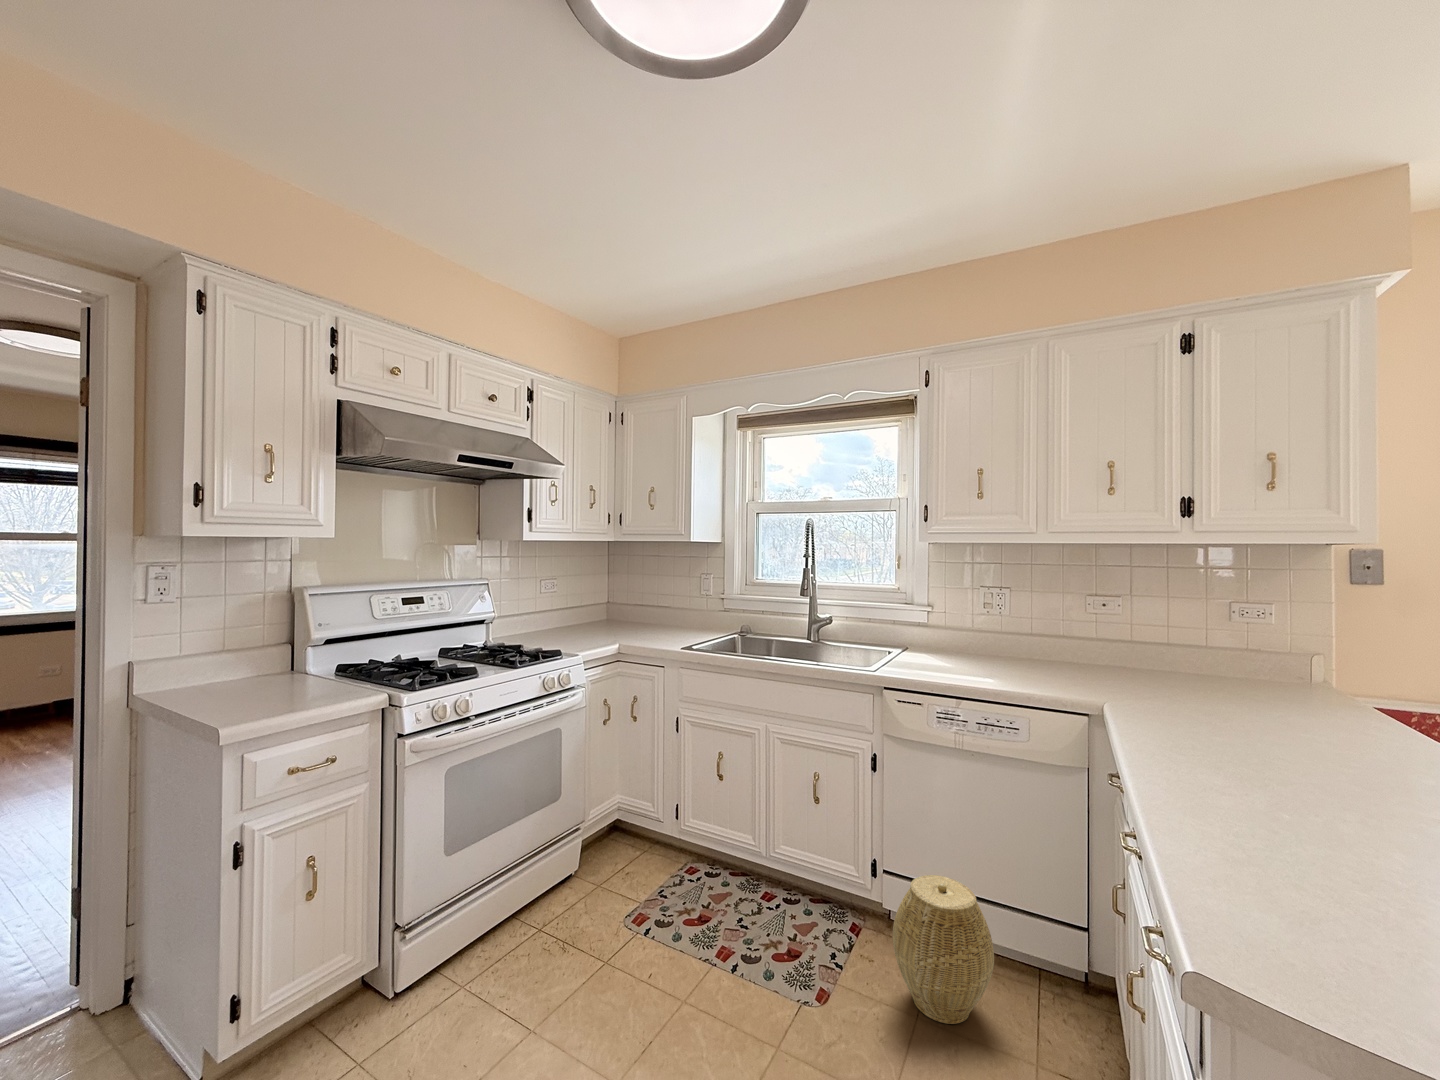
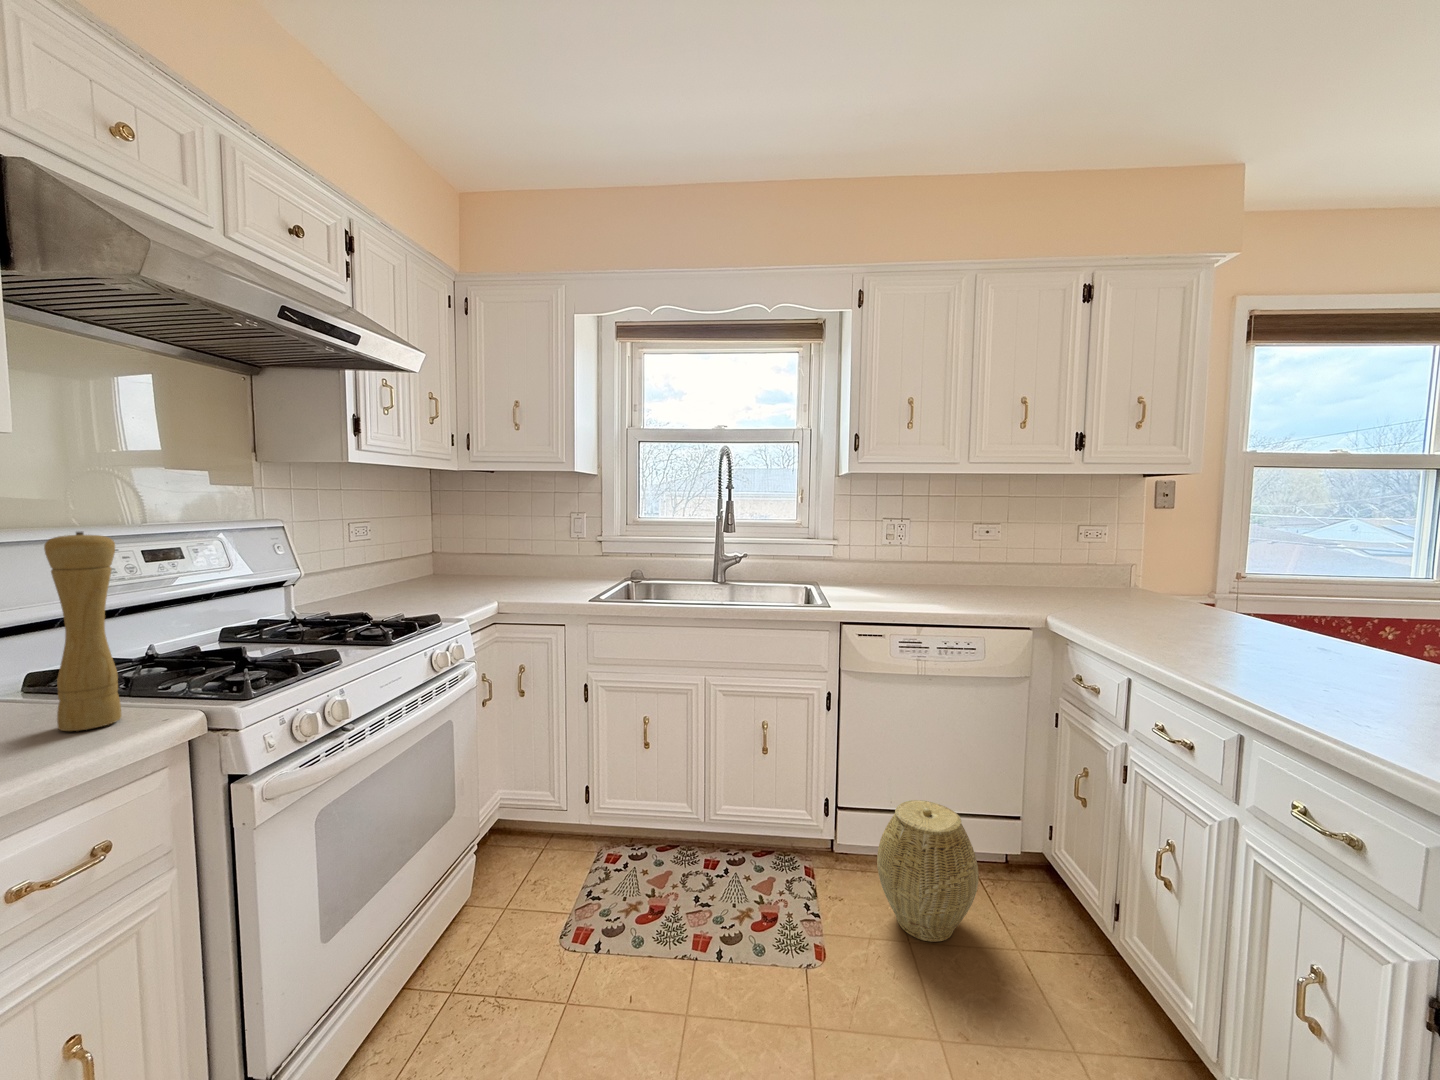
pepper mill: none [323,590,355,695] -> present [44,531,122,731]

